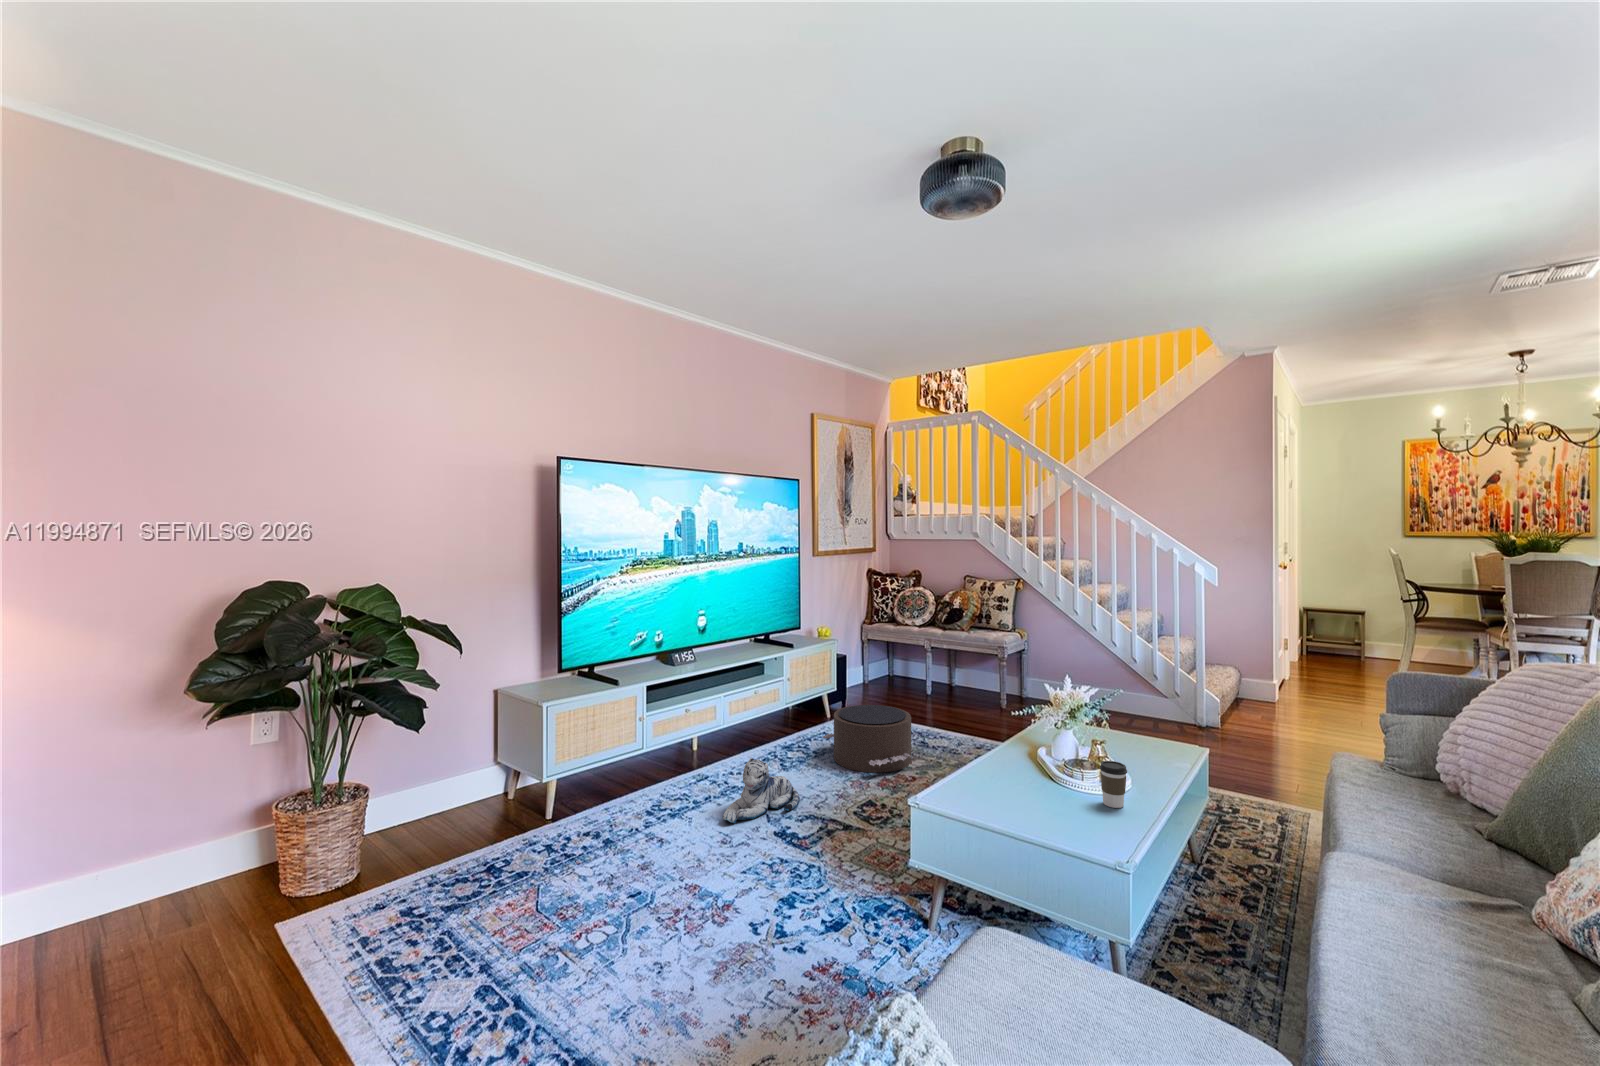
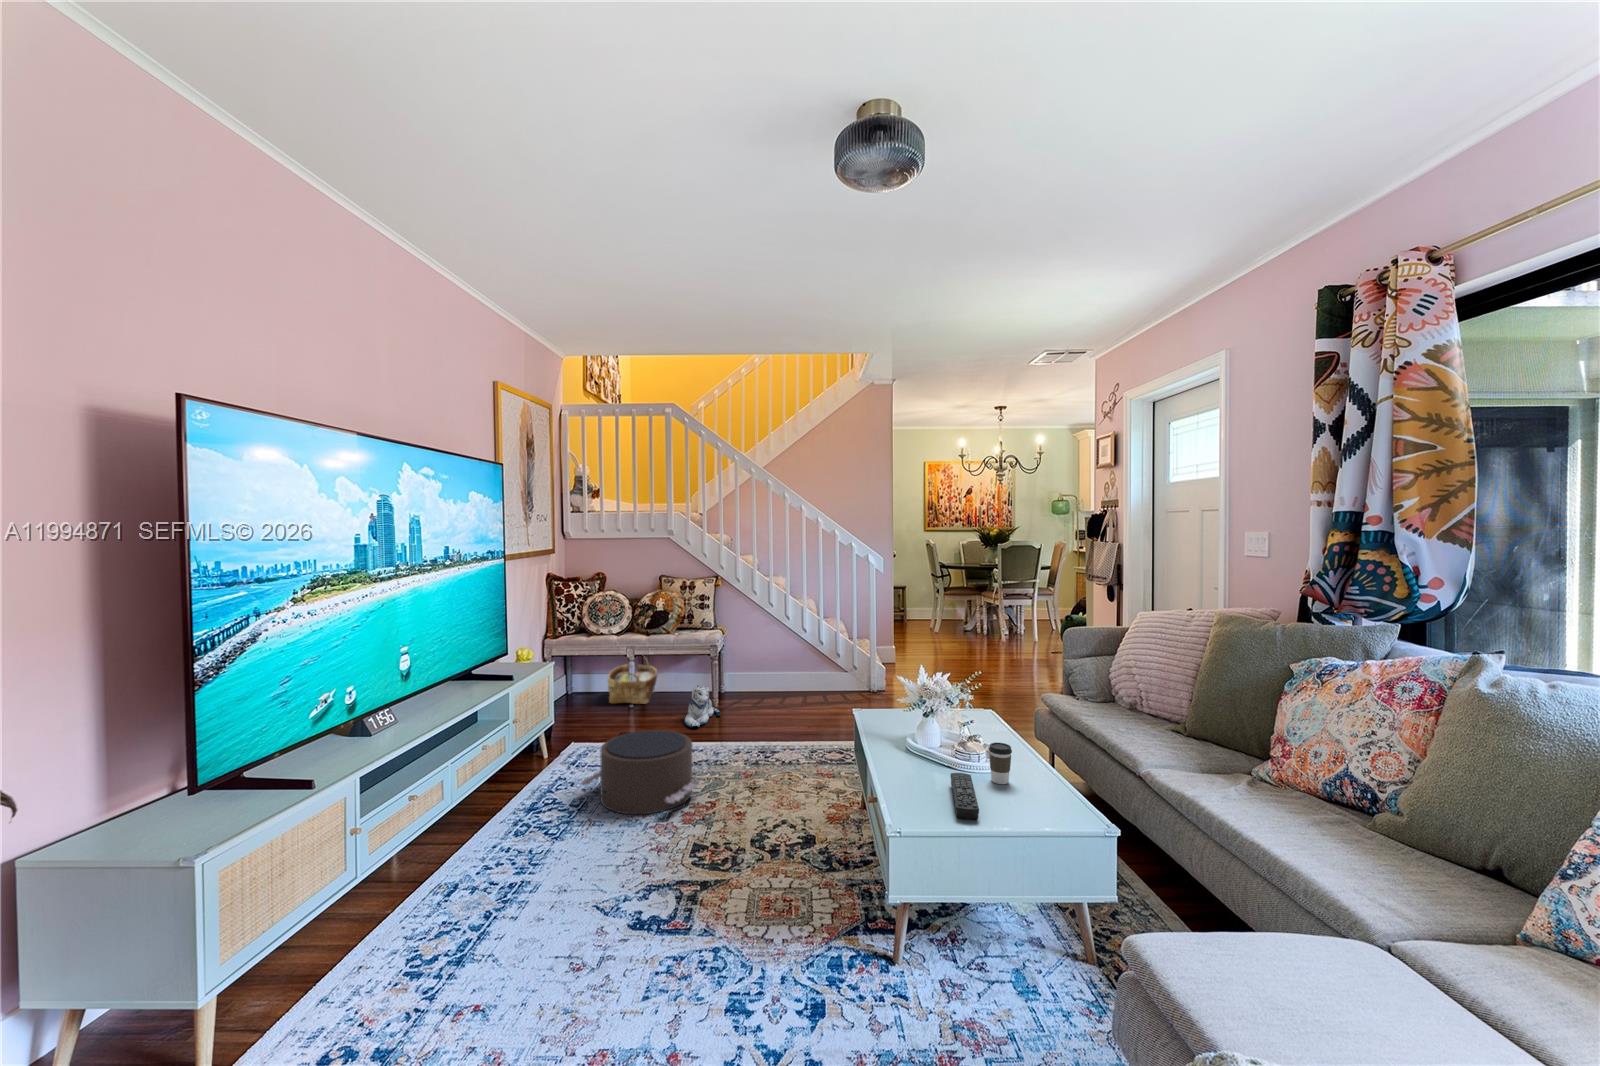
woven basket: none [910,648,959,693] -> present [607,658,658,704]
plush toy: present [723,758,800,823] -> present [684,685,721,728]
remote control: none [1005,780,1070,821] -> present [951,773,979,819]

